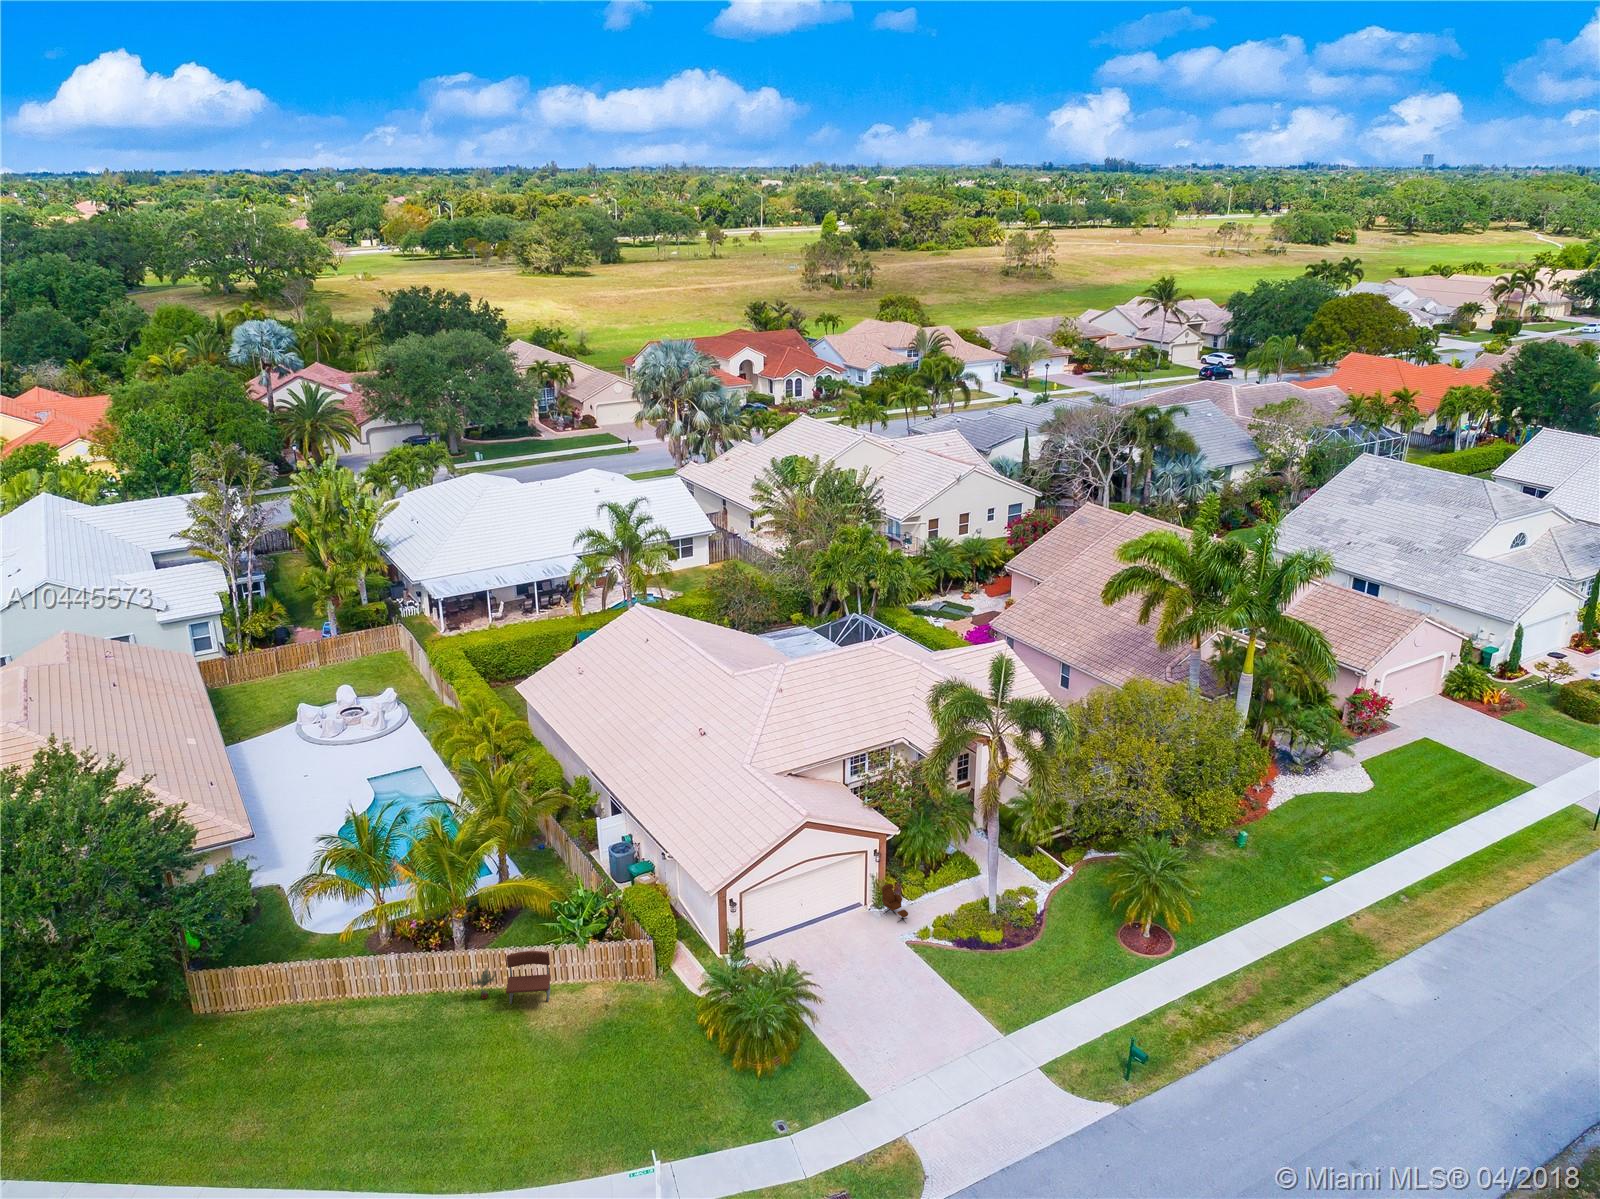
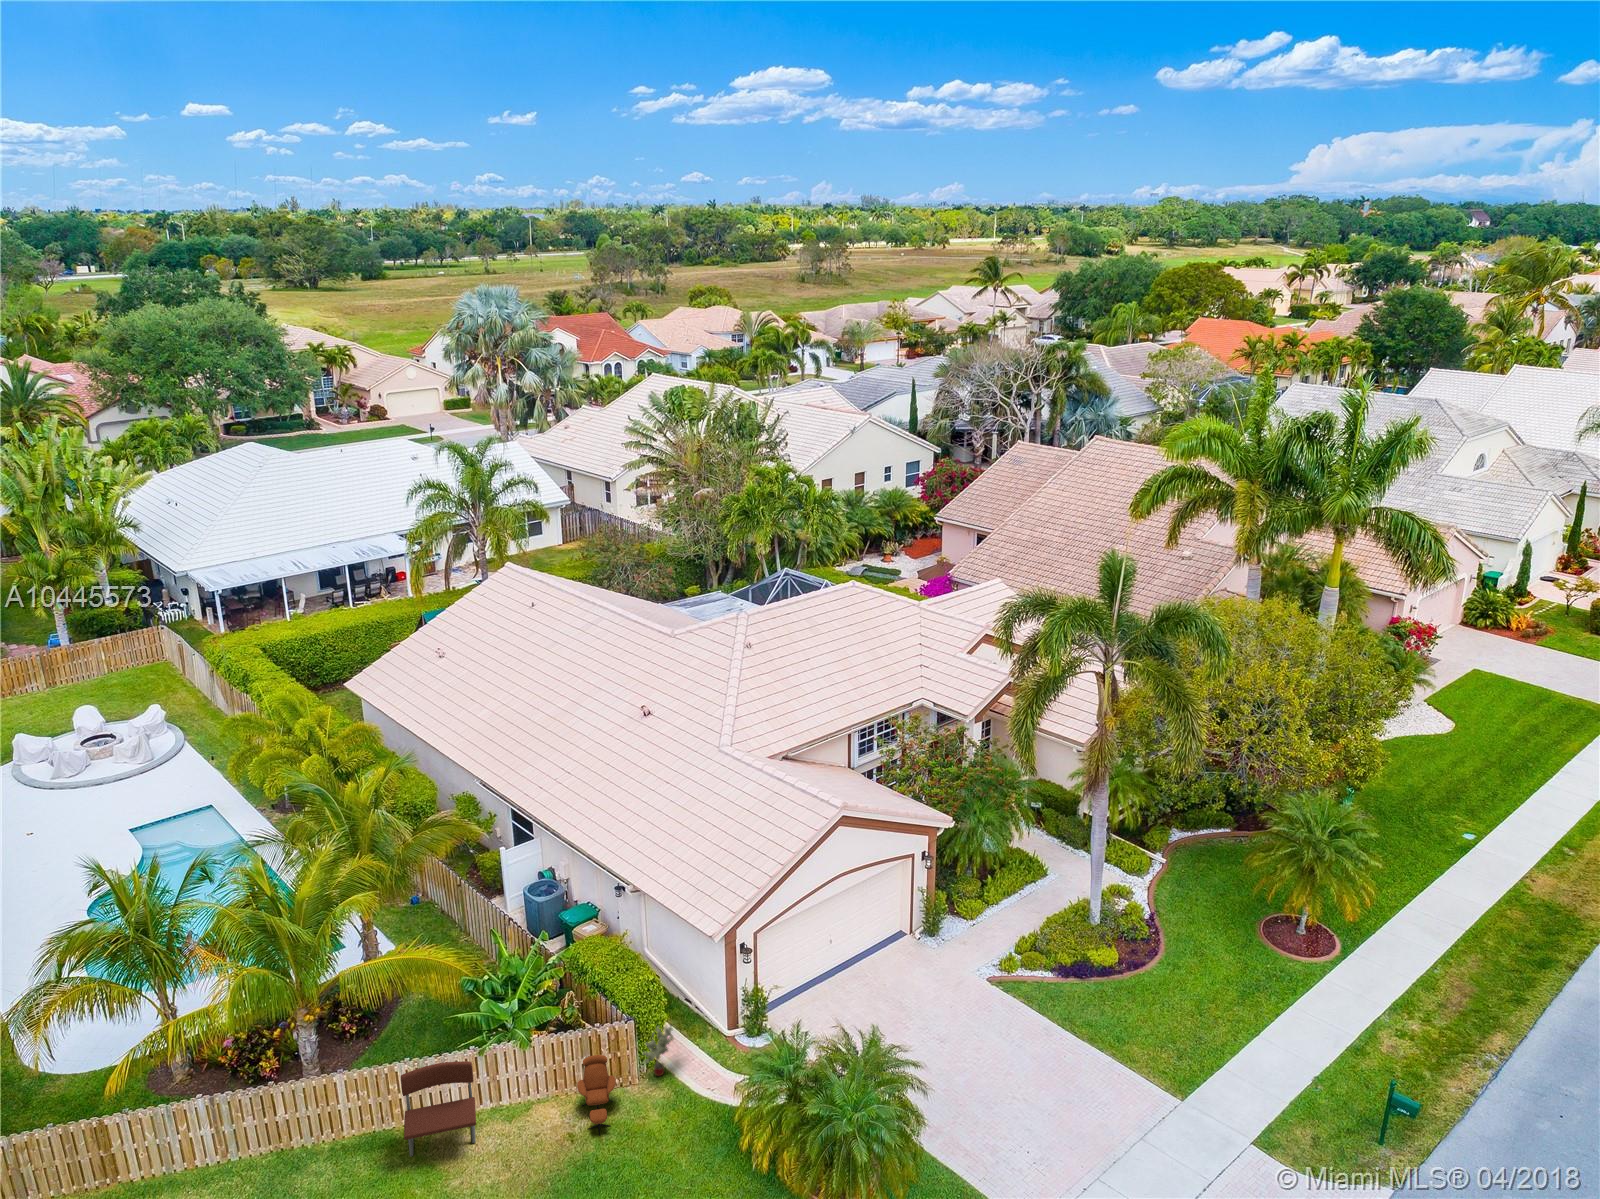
lounge chair: present [882,884,908,923] -> present [577,1055,616,1136]
potted tree: present [470,968,496,999] -> present [643,1026,673,1076]

